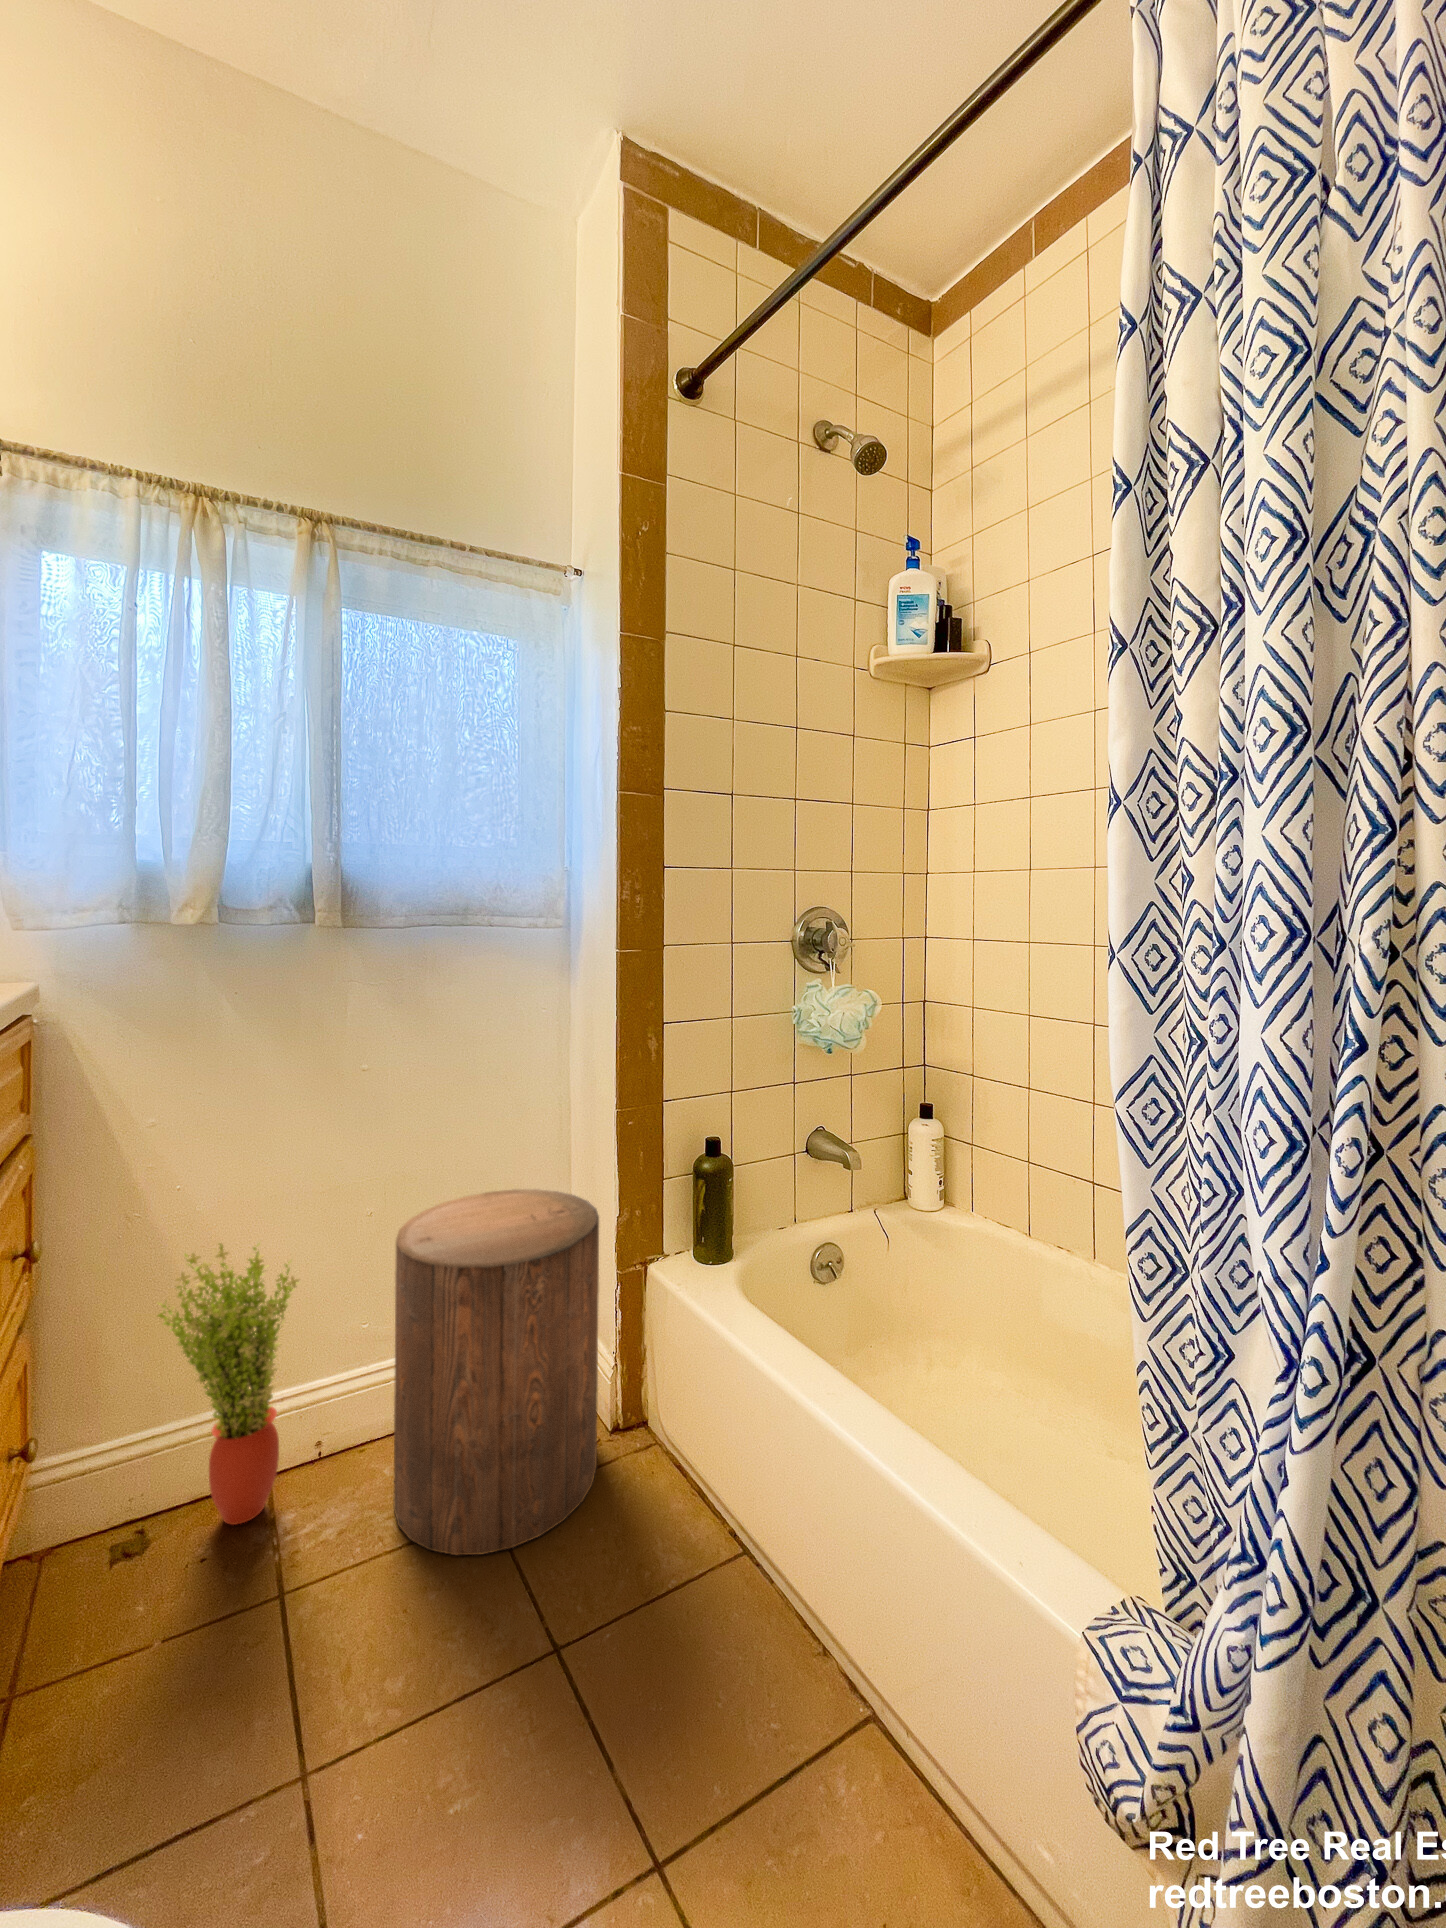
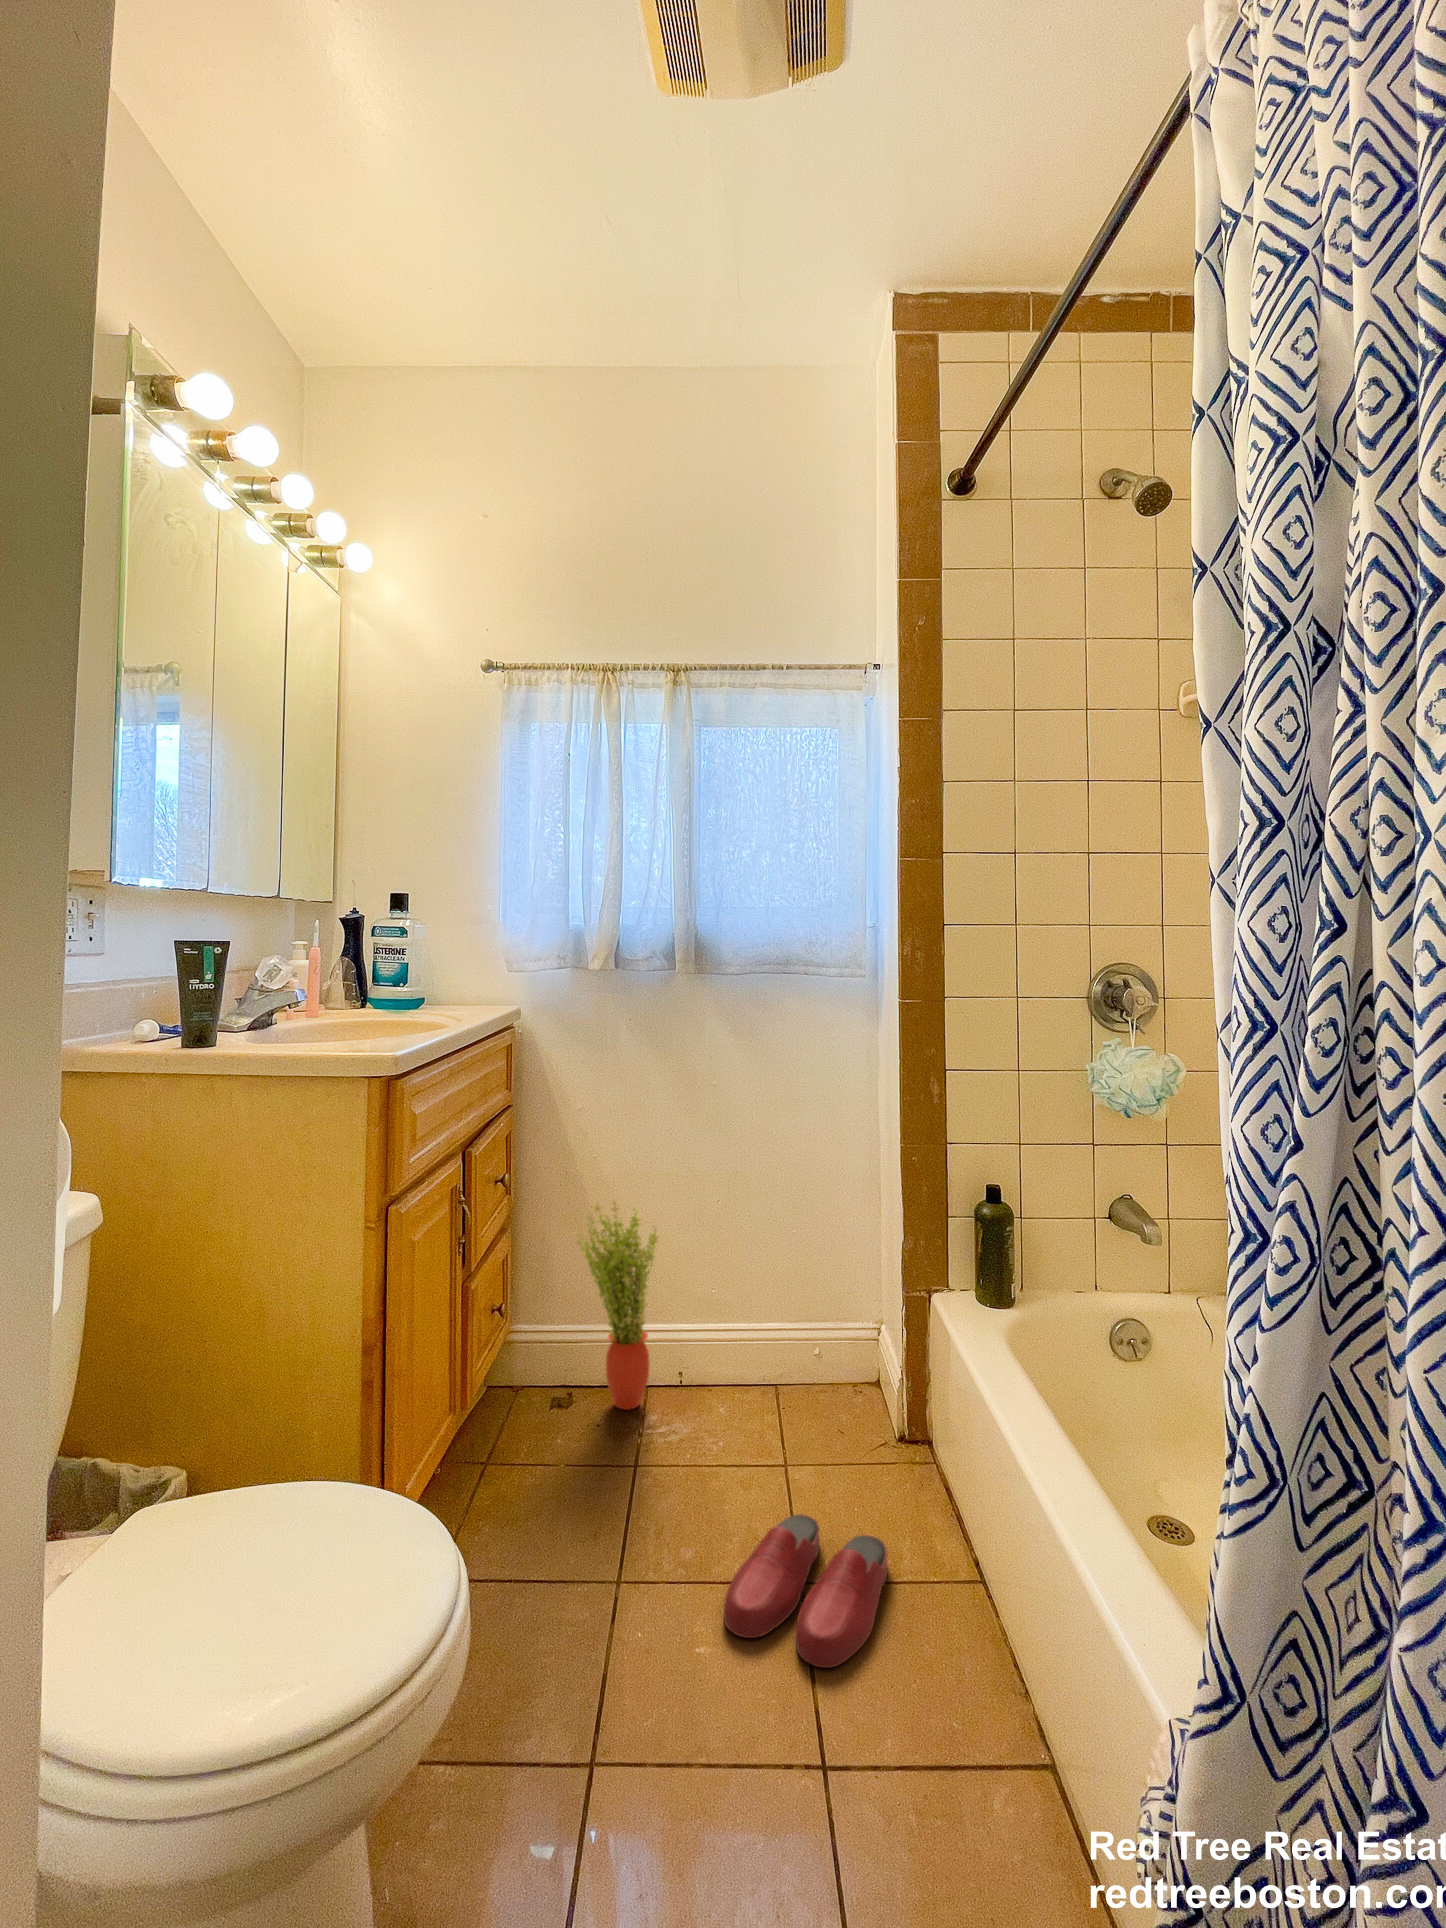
stool: present [394,1189,599,1555] -> none [720,1201,881,1487]
slippers: none [475,1582,669,1832] -> present [724,1514,887,1668]

